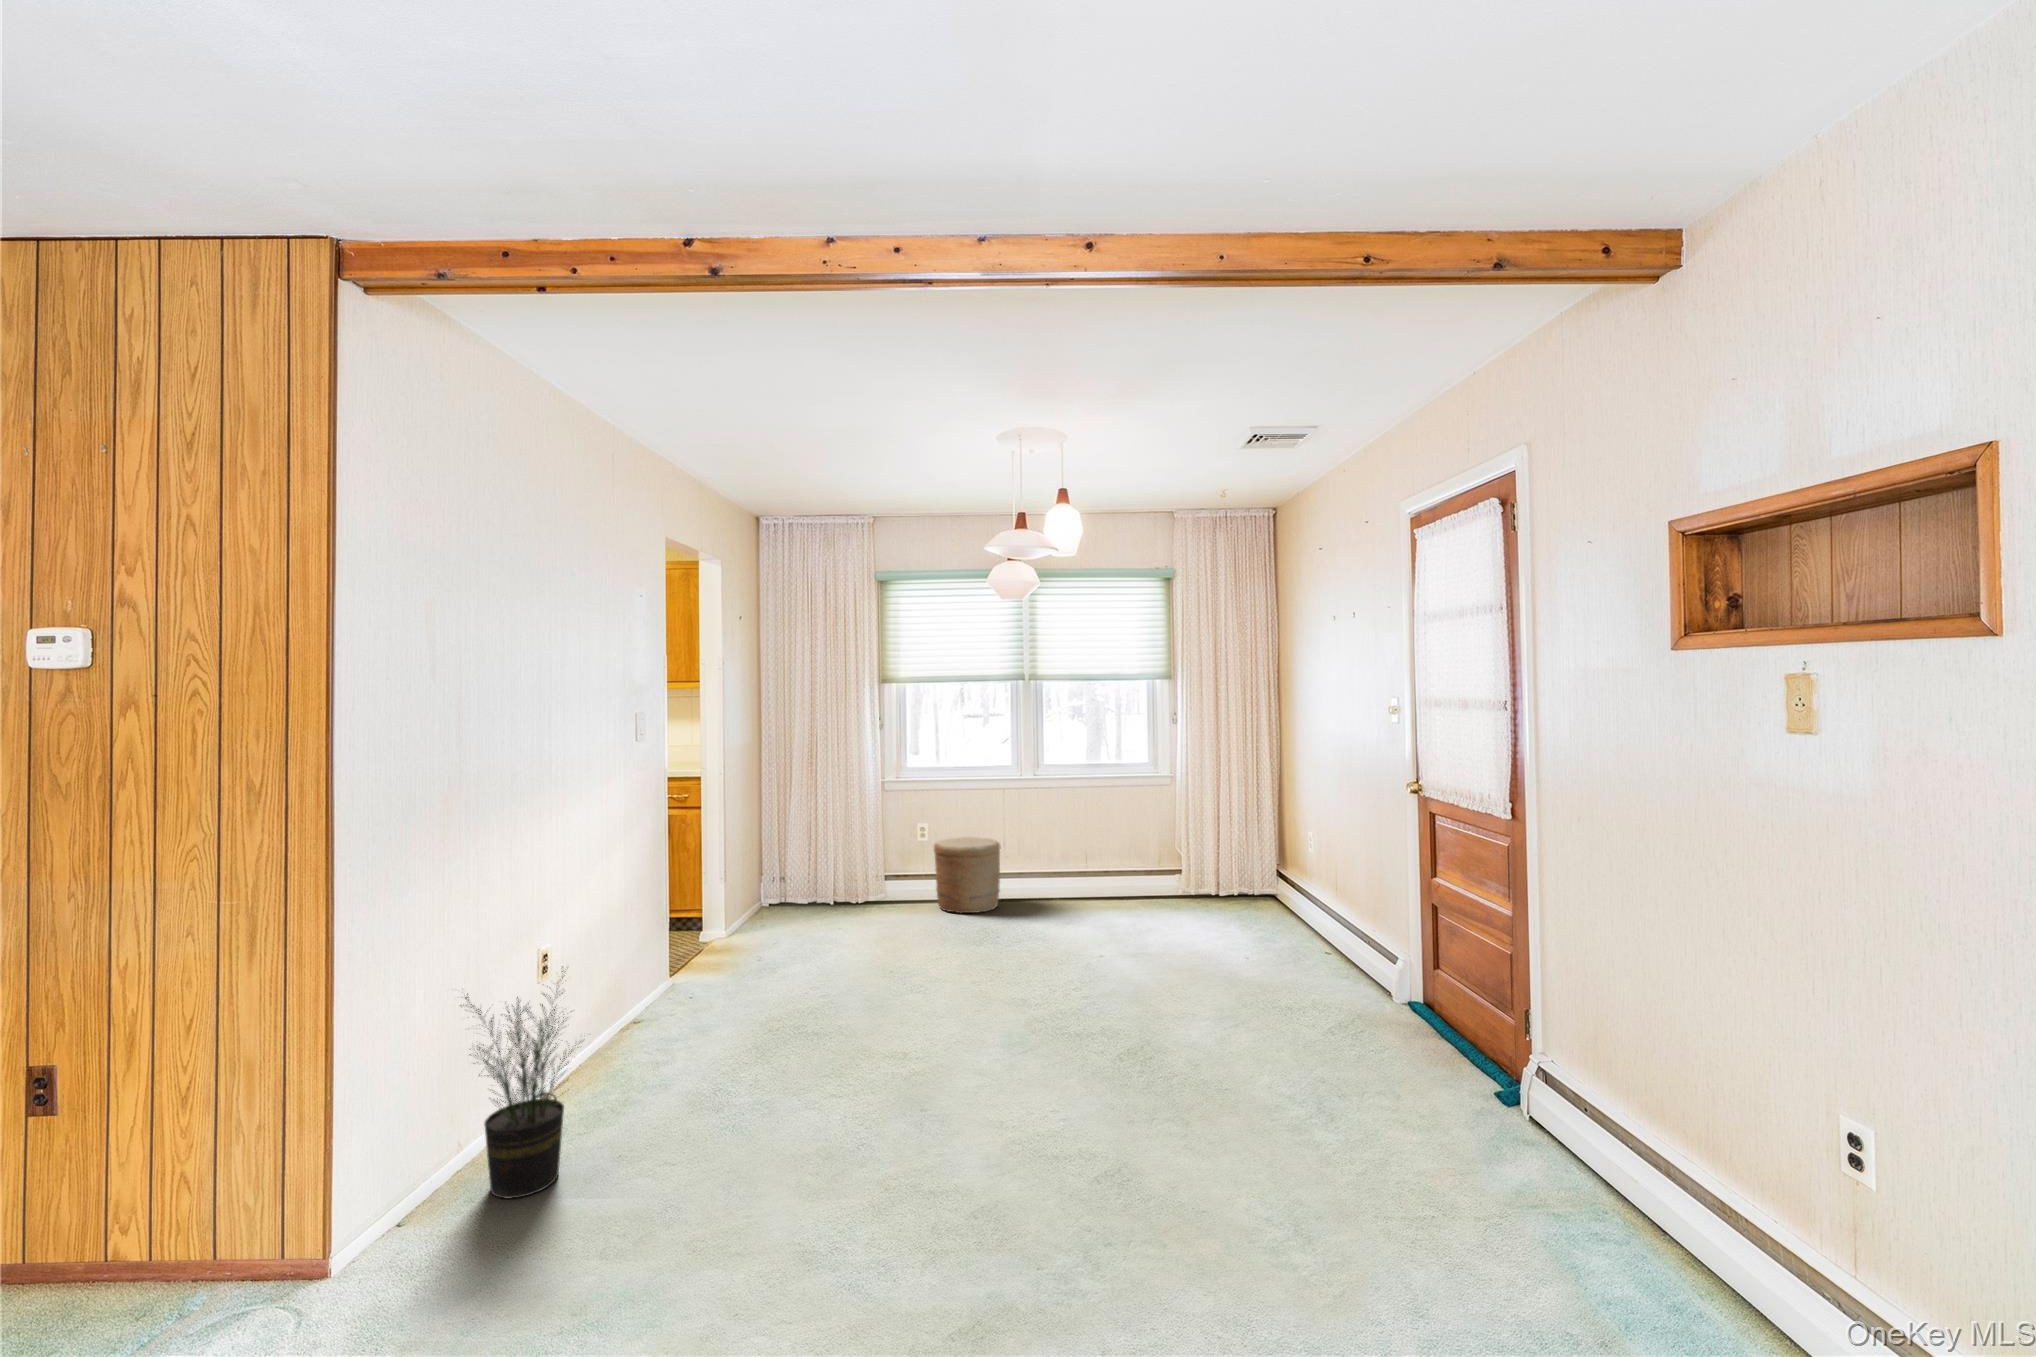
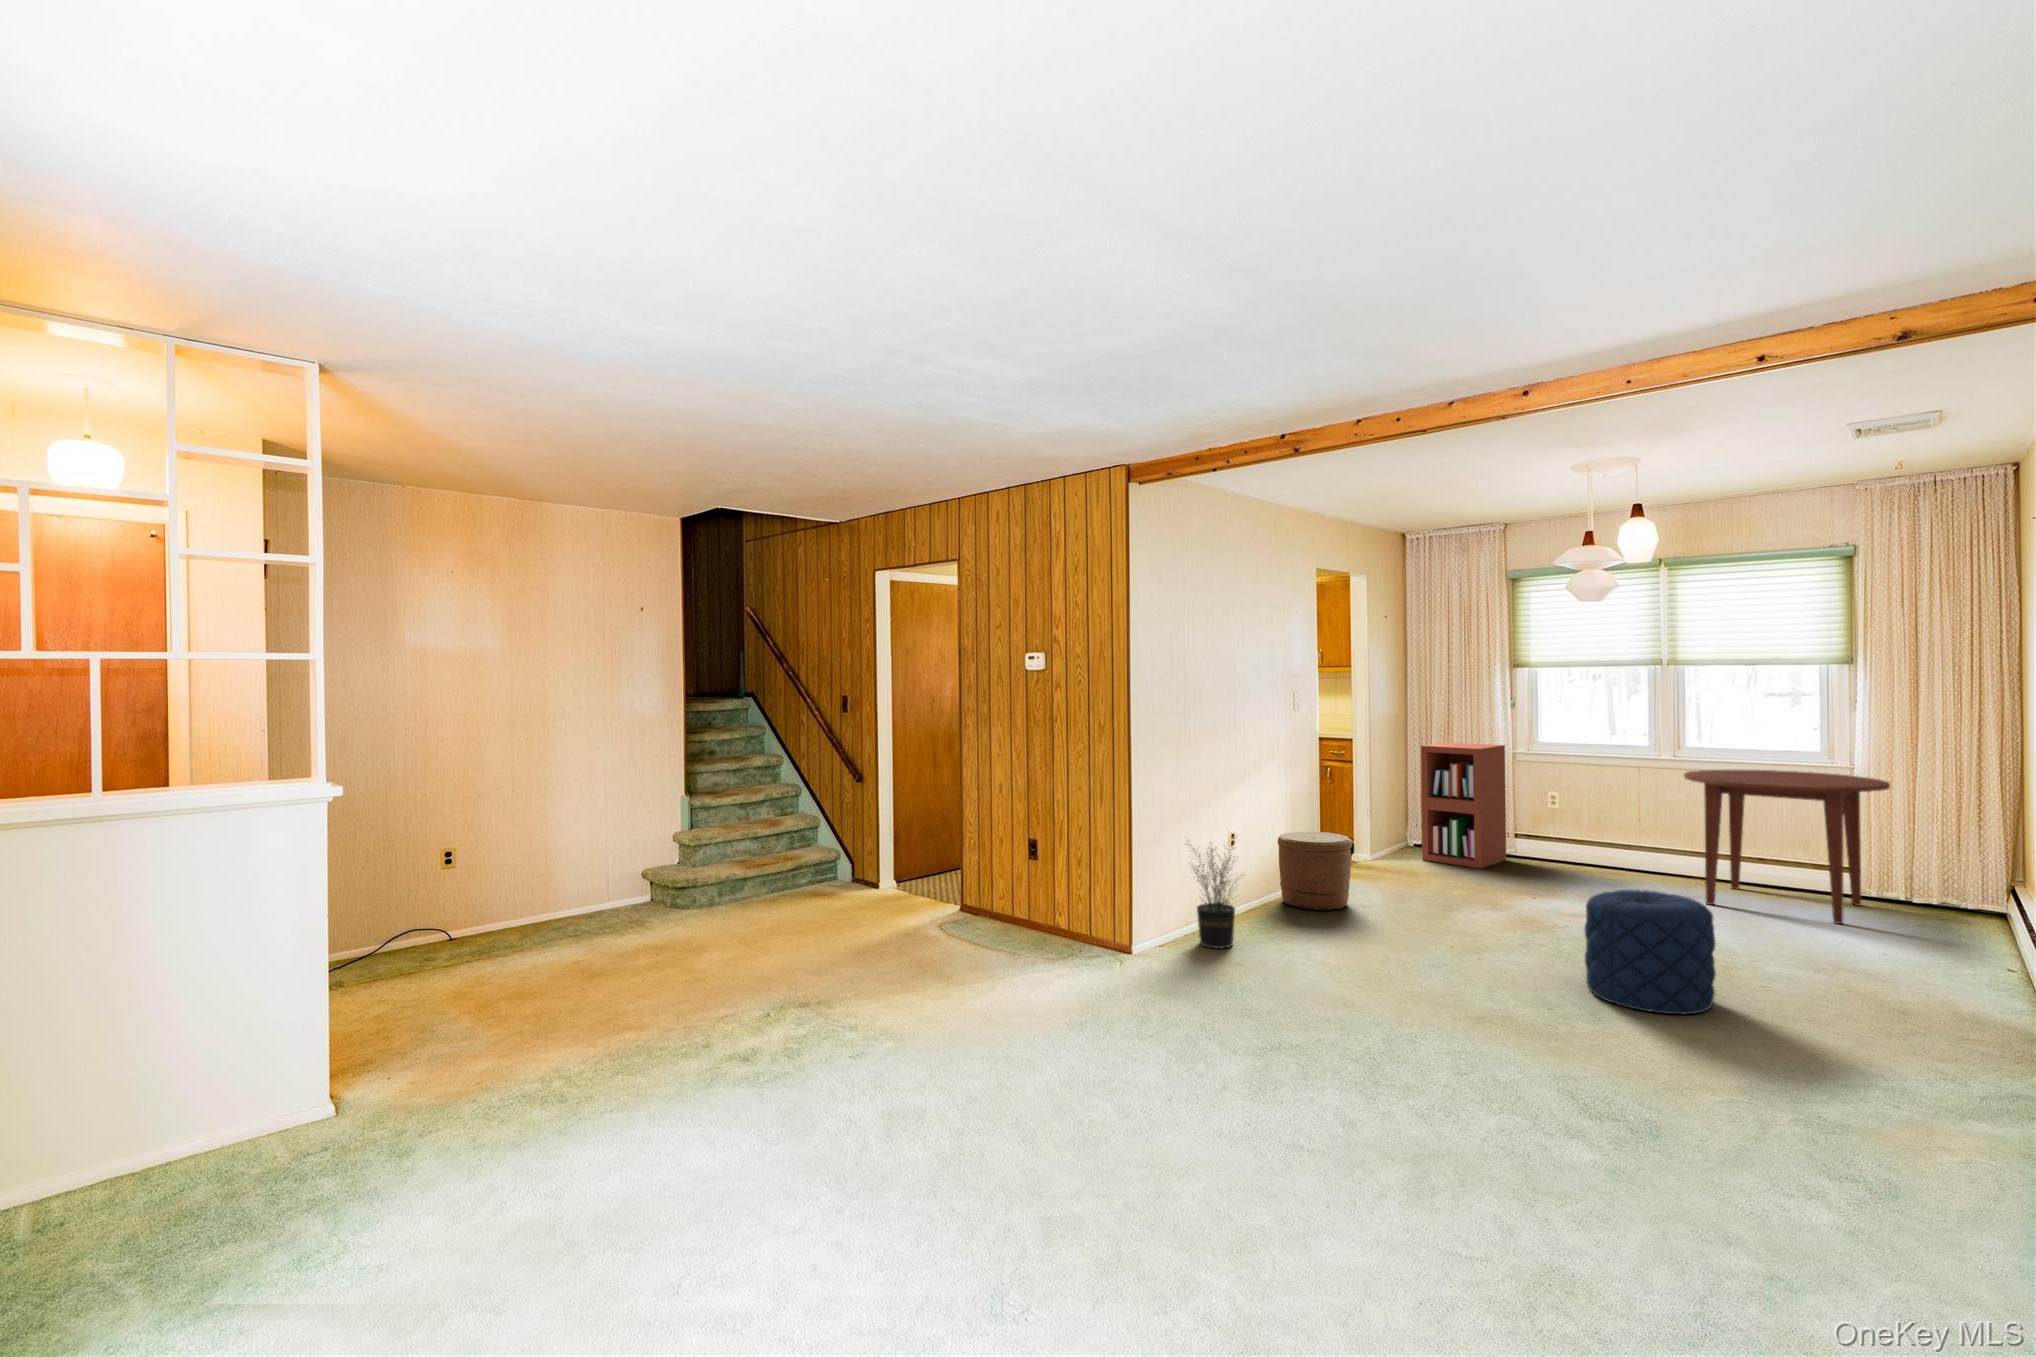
bookshelf: none [789,773,878,922] -> present [1421,743,1506,868]
dining table: none [1057,783,1214,931] -> present [1684,770,1890,924]
woven basket: present [934,837,1000,913] -> present [1278,832,1352,911]
pouf: none [1073,951,1211,1120] -> present [1585,890,1716,1014]

